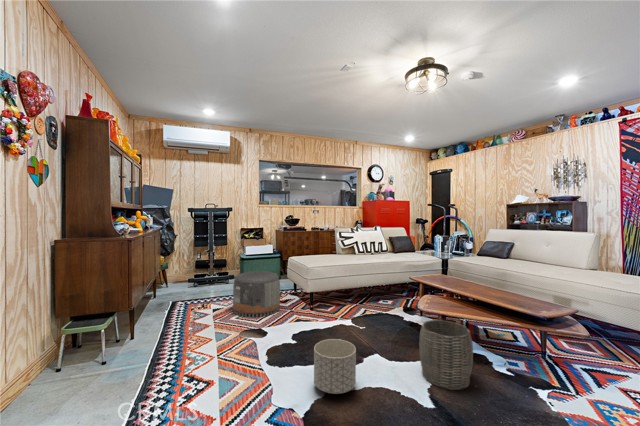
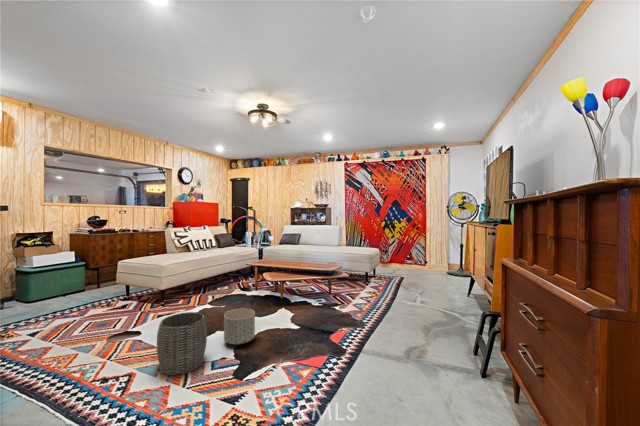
pouf: present [233,271,280,317] -> none [62,278,127,331]
woven basket: present [419,320,473,390] -> present [157,312,207,375]

